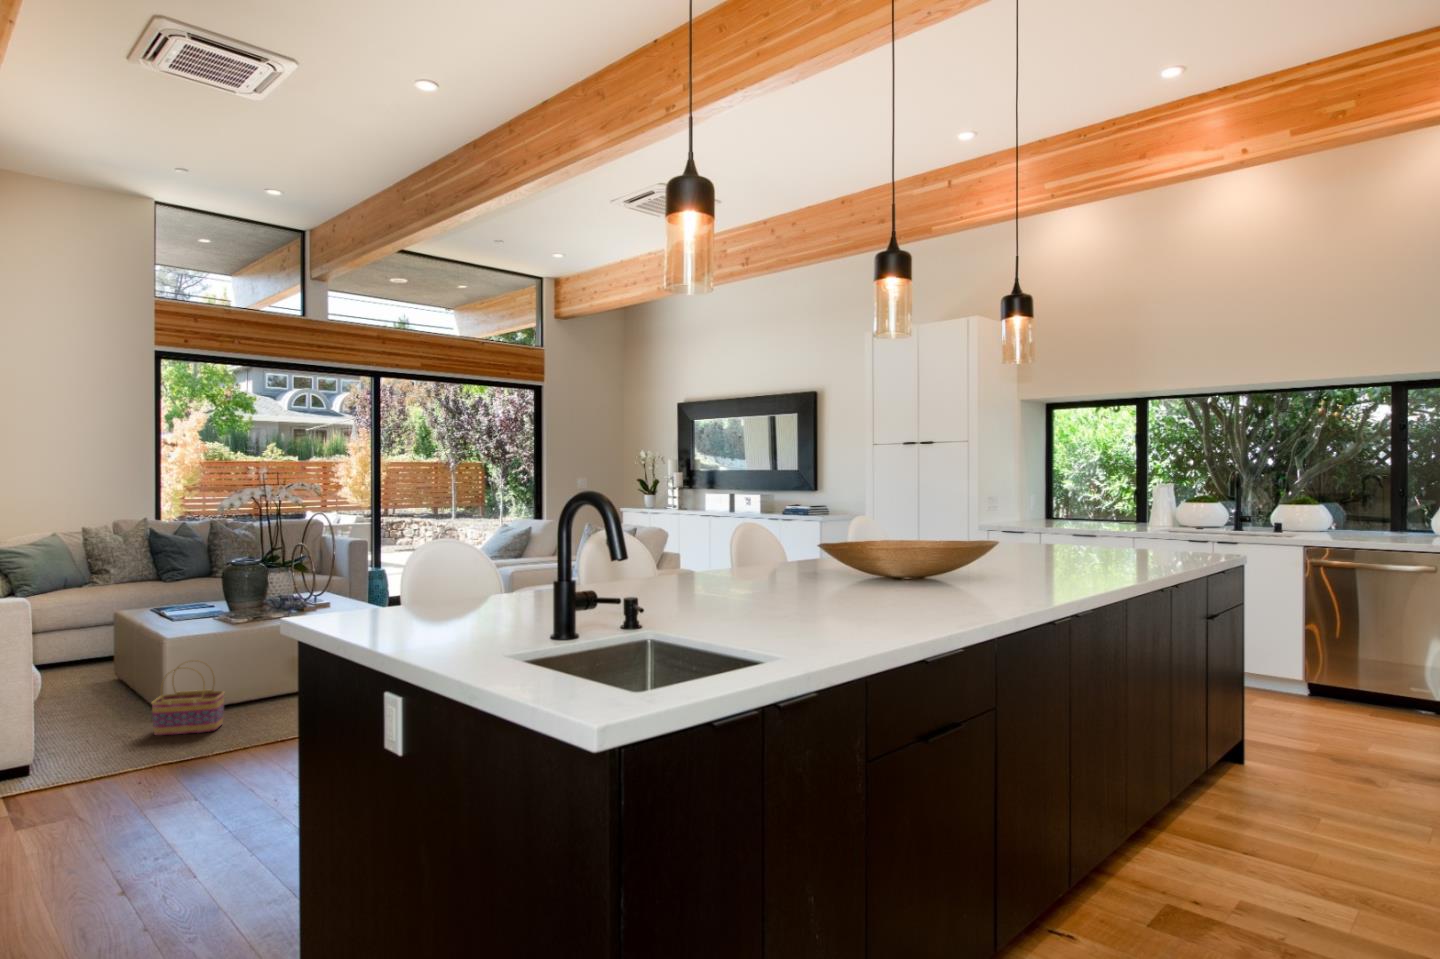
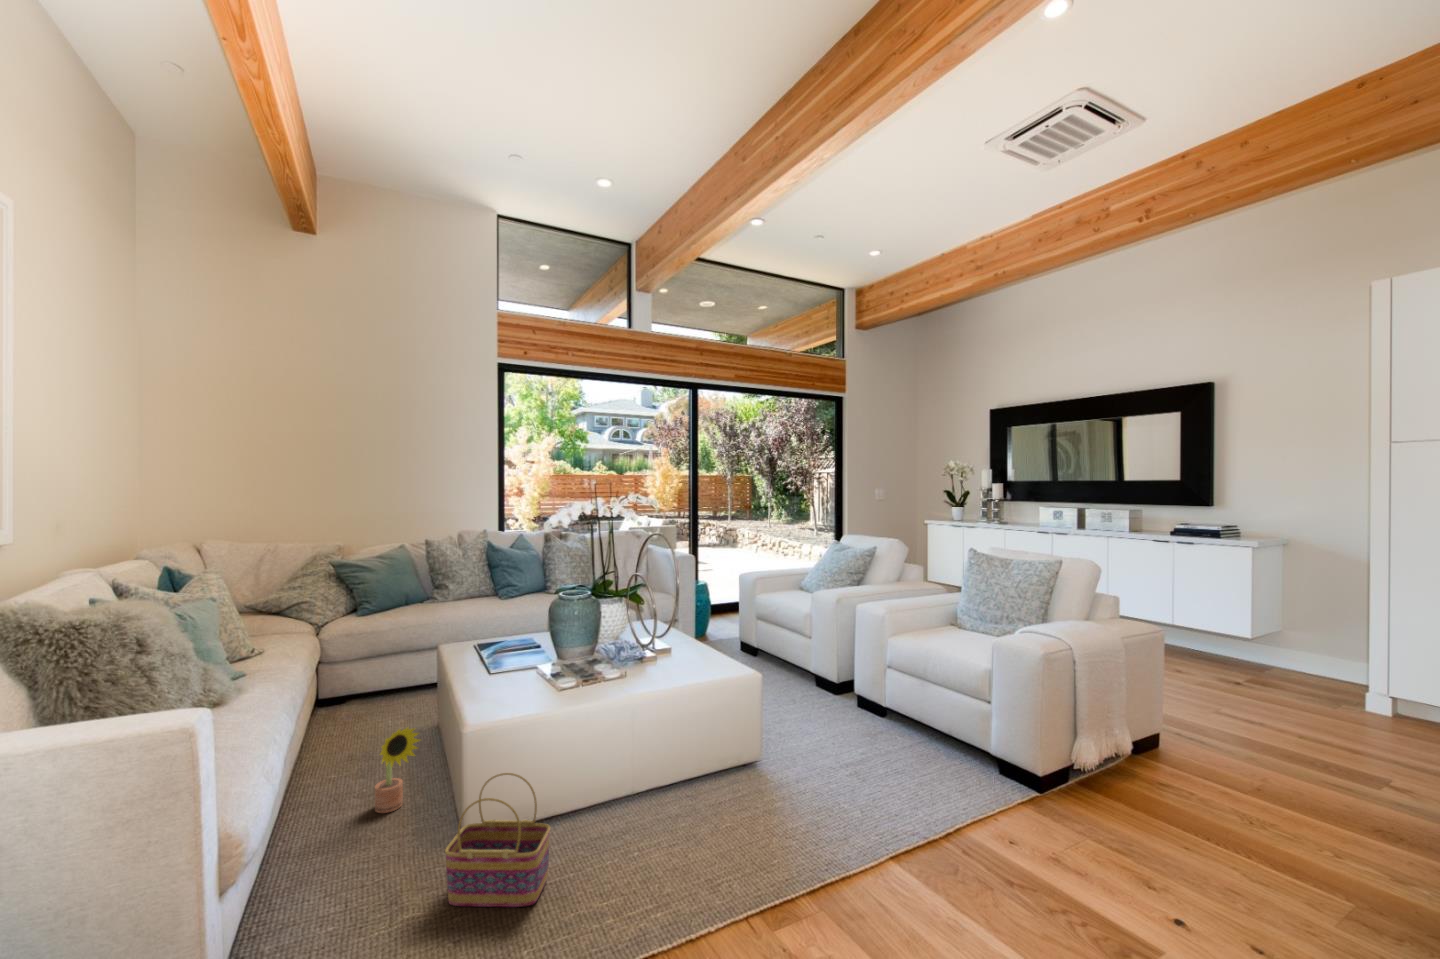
decorative plant: none [77,650,116,714] -> present [375,728,420,813]

